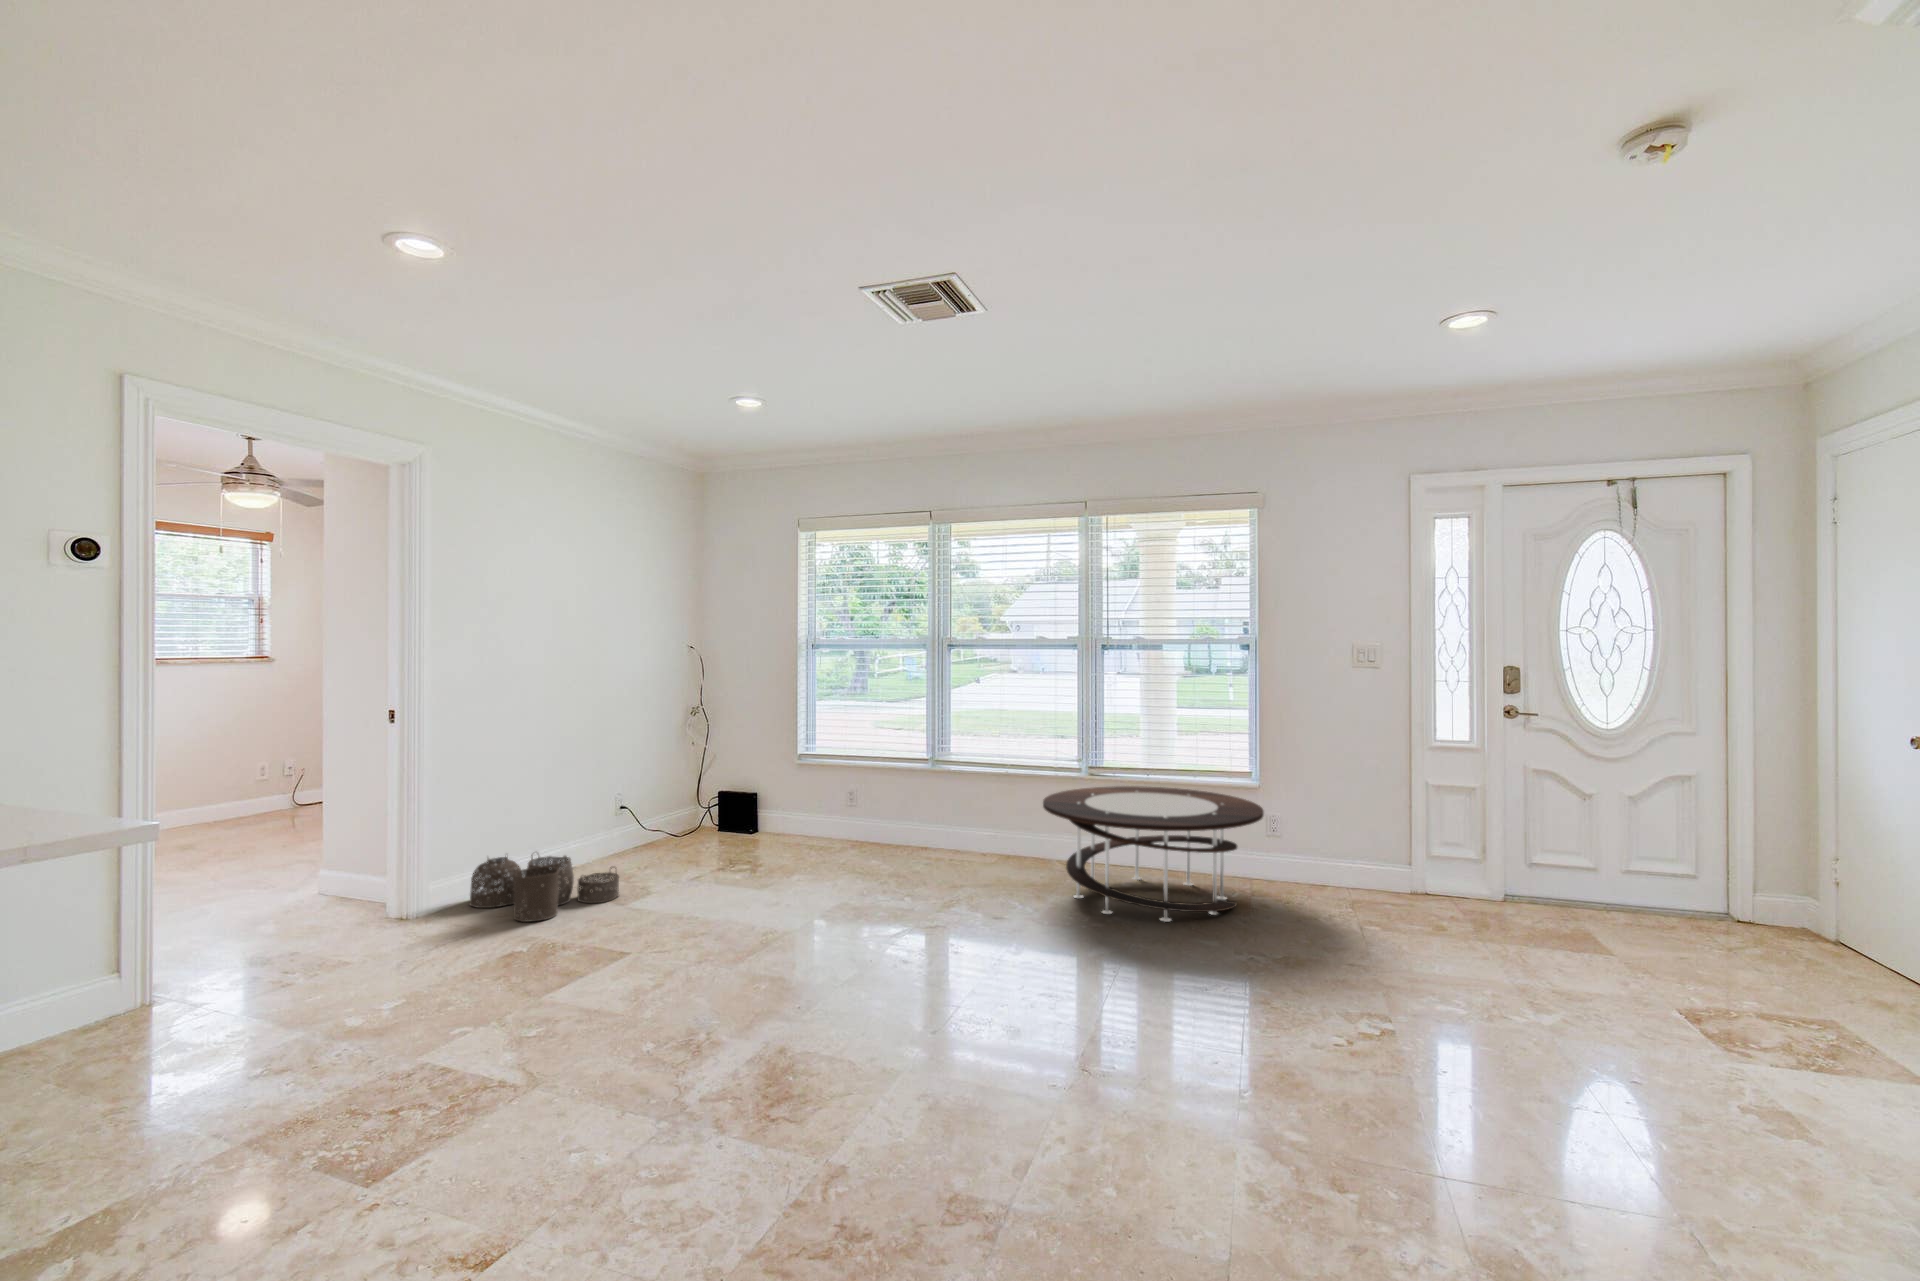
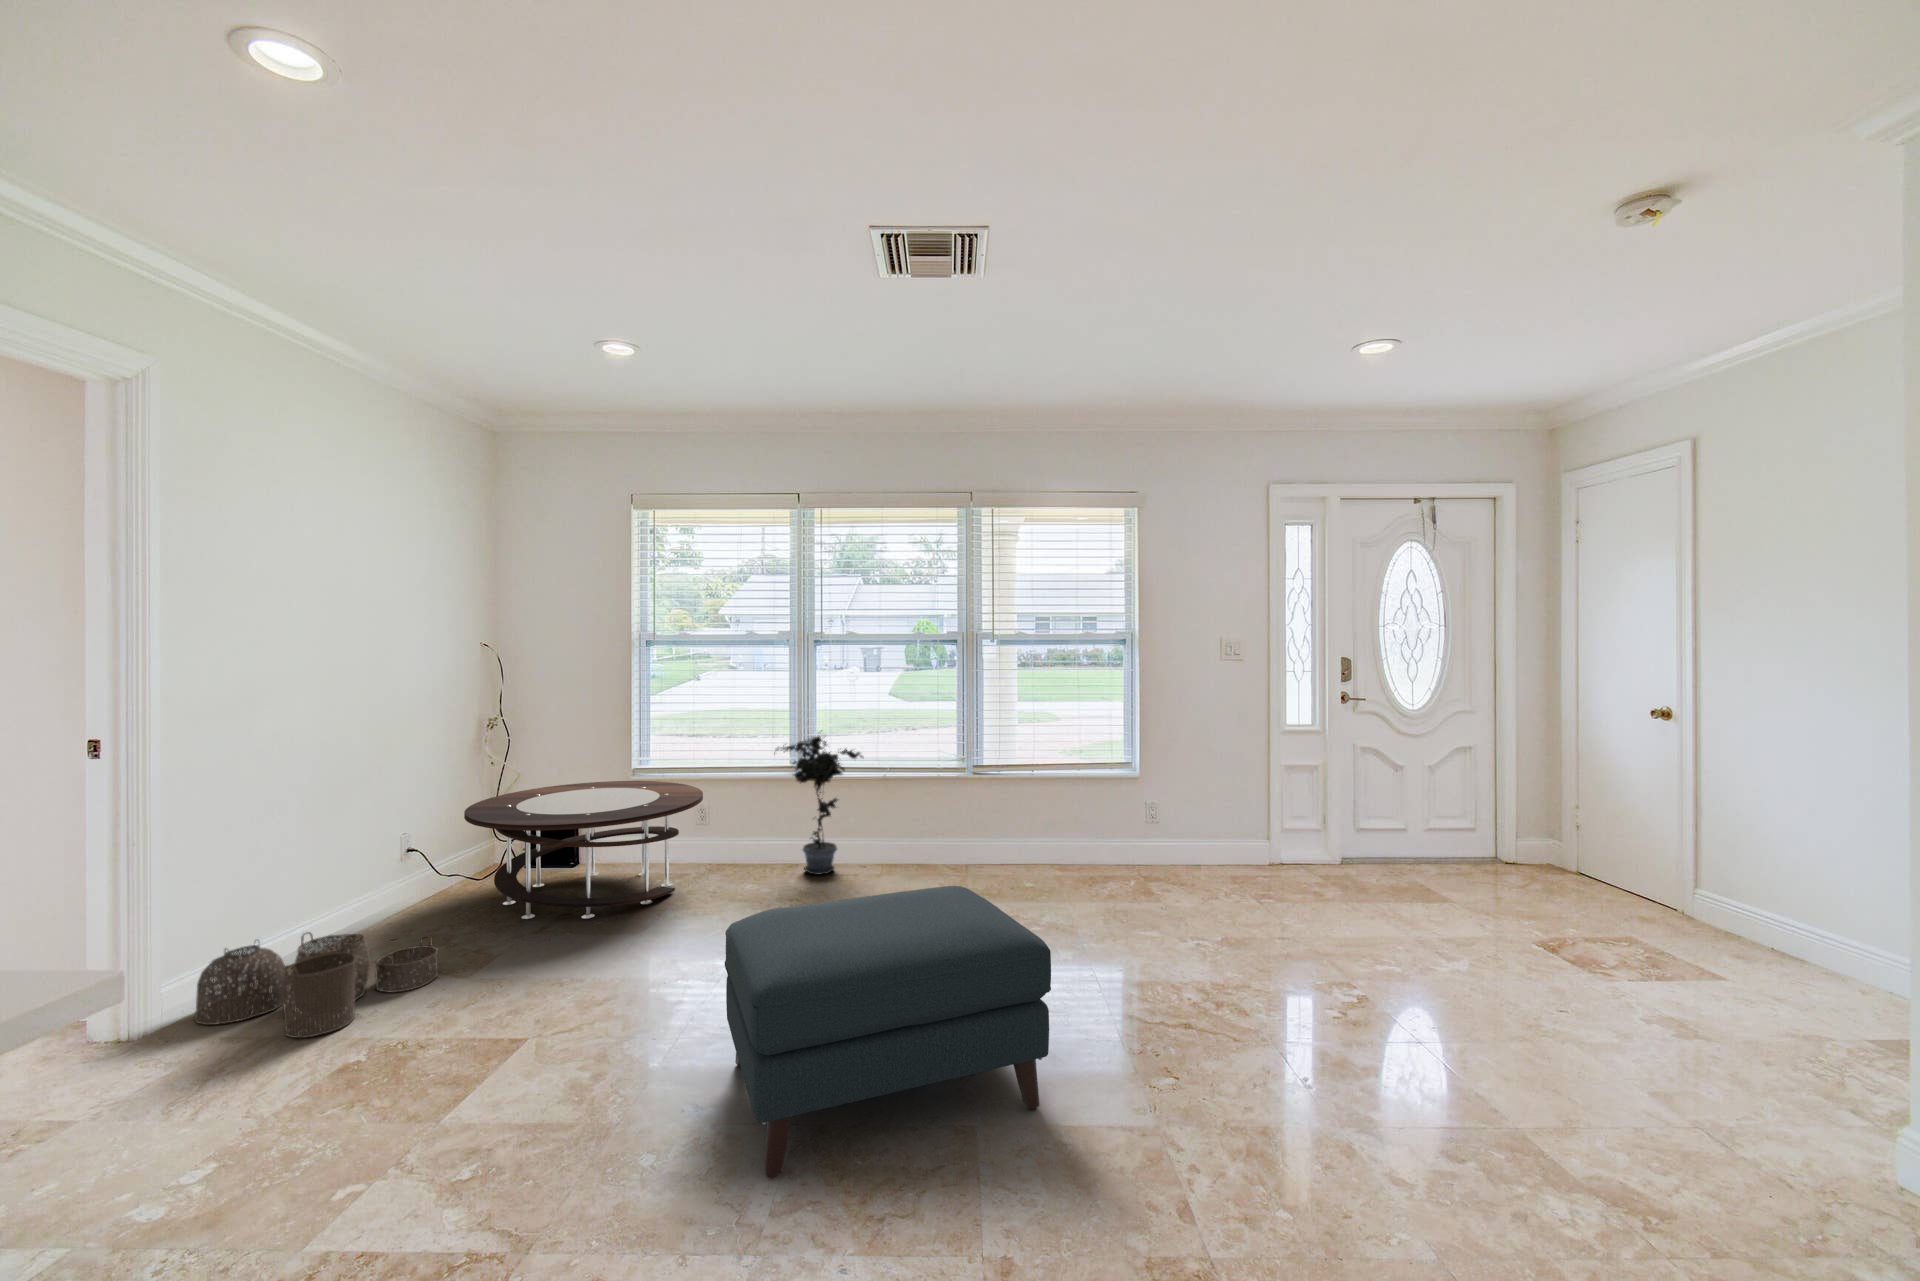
potted plant: none [905,726,979,859] -> present [774,736,862,875]
coffee table: present [1043,786,1264,922] -> present [464,781,703,919]
ottoman: none [741,856,993,1043] -> present [725,886,1051,1178]

